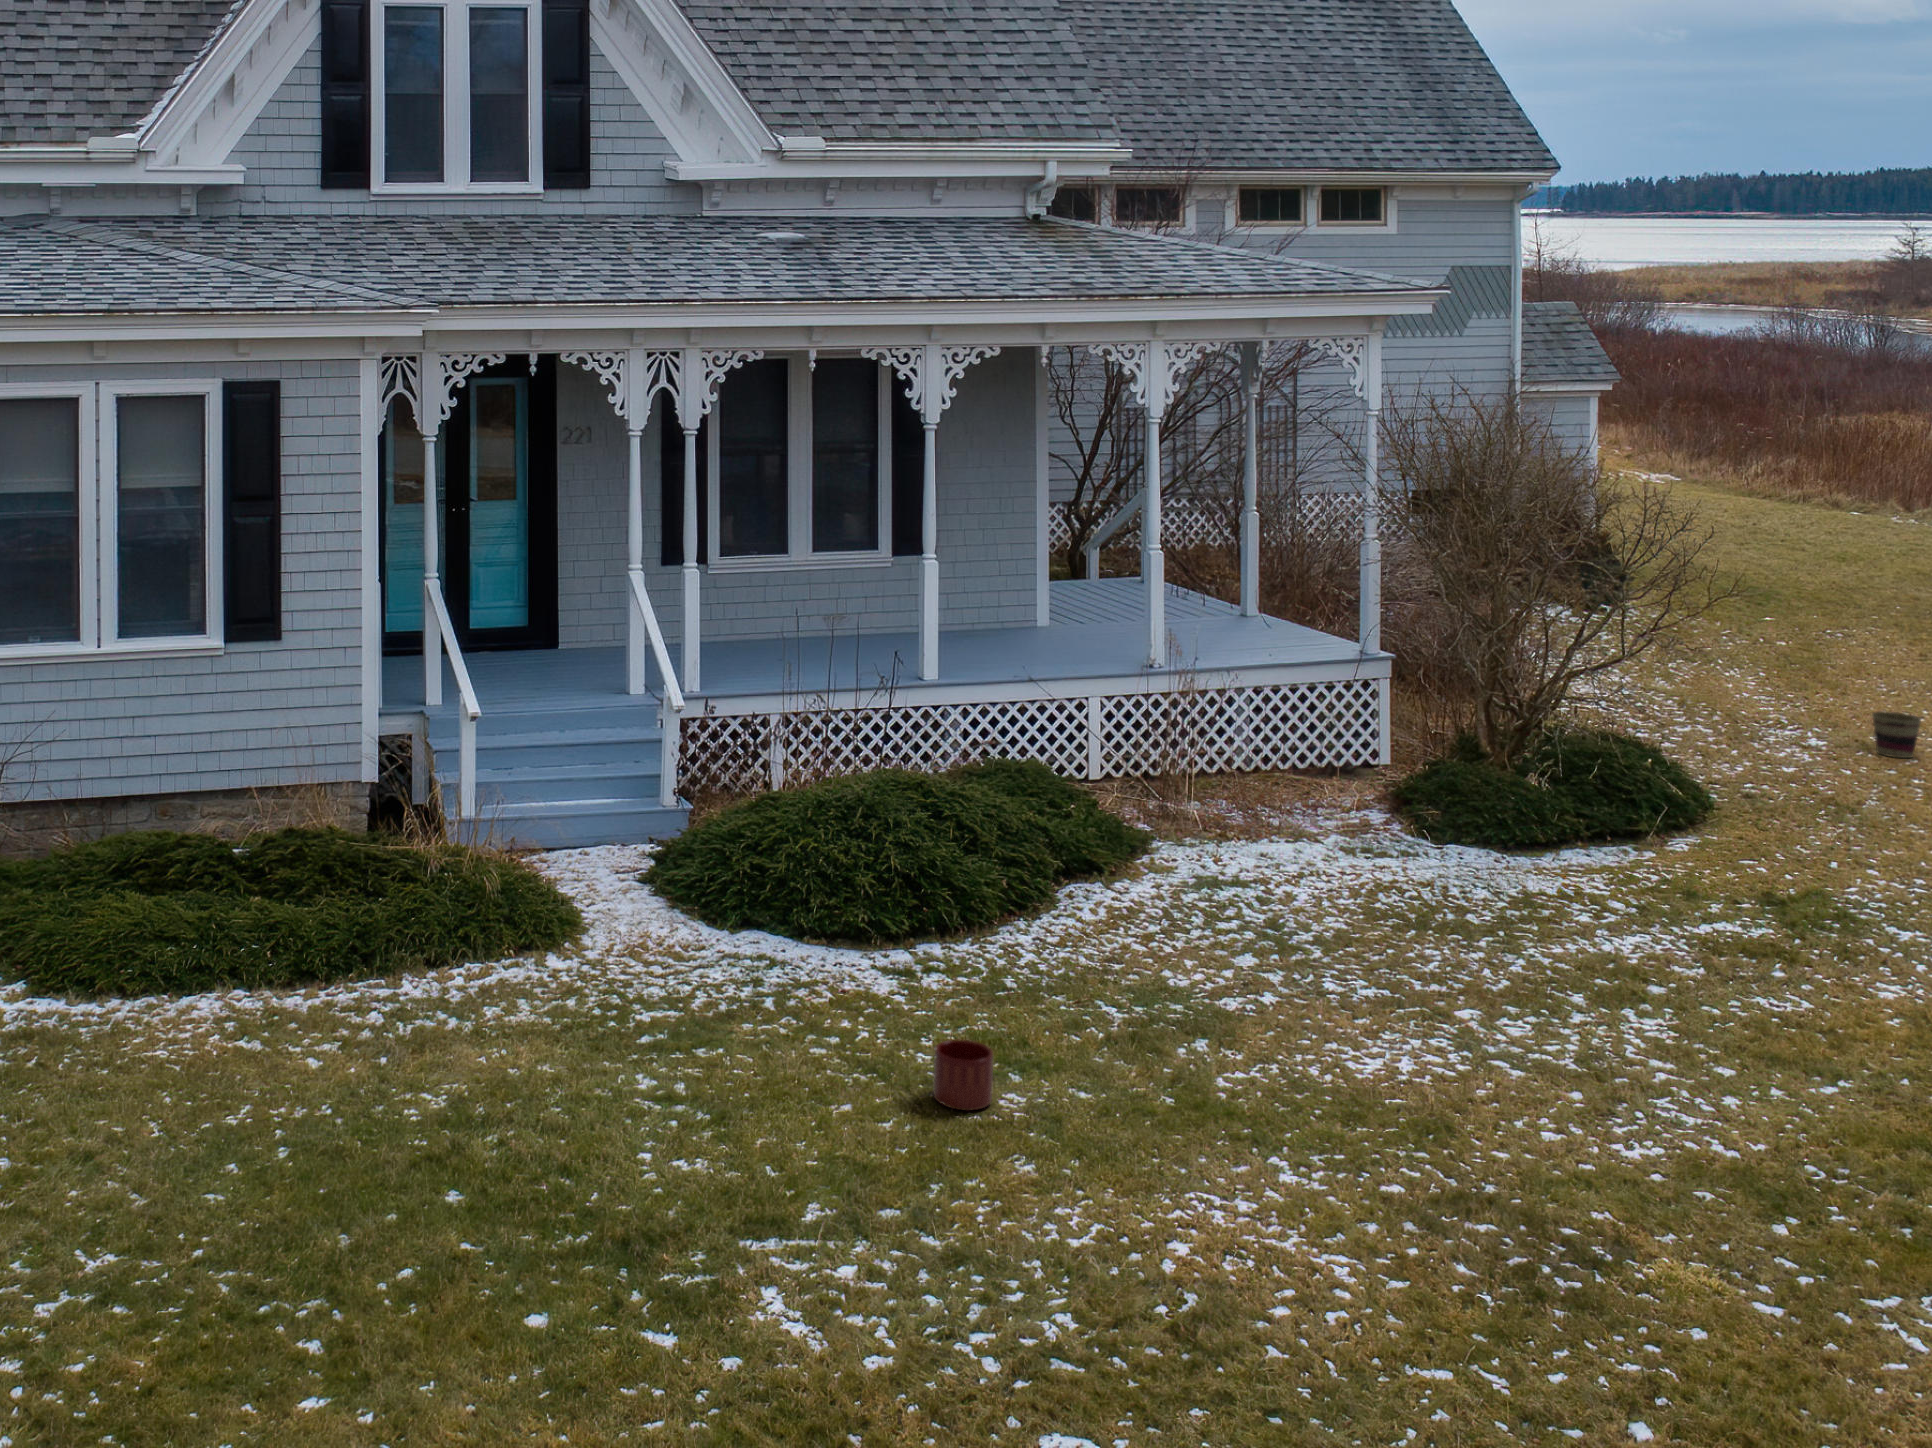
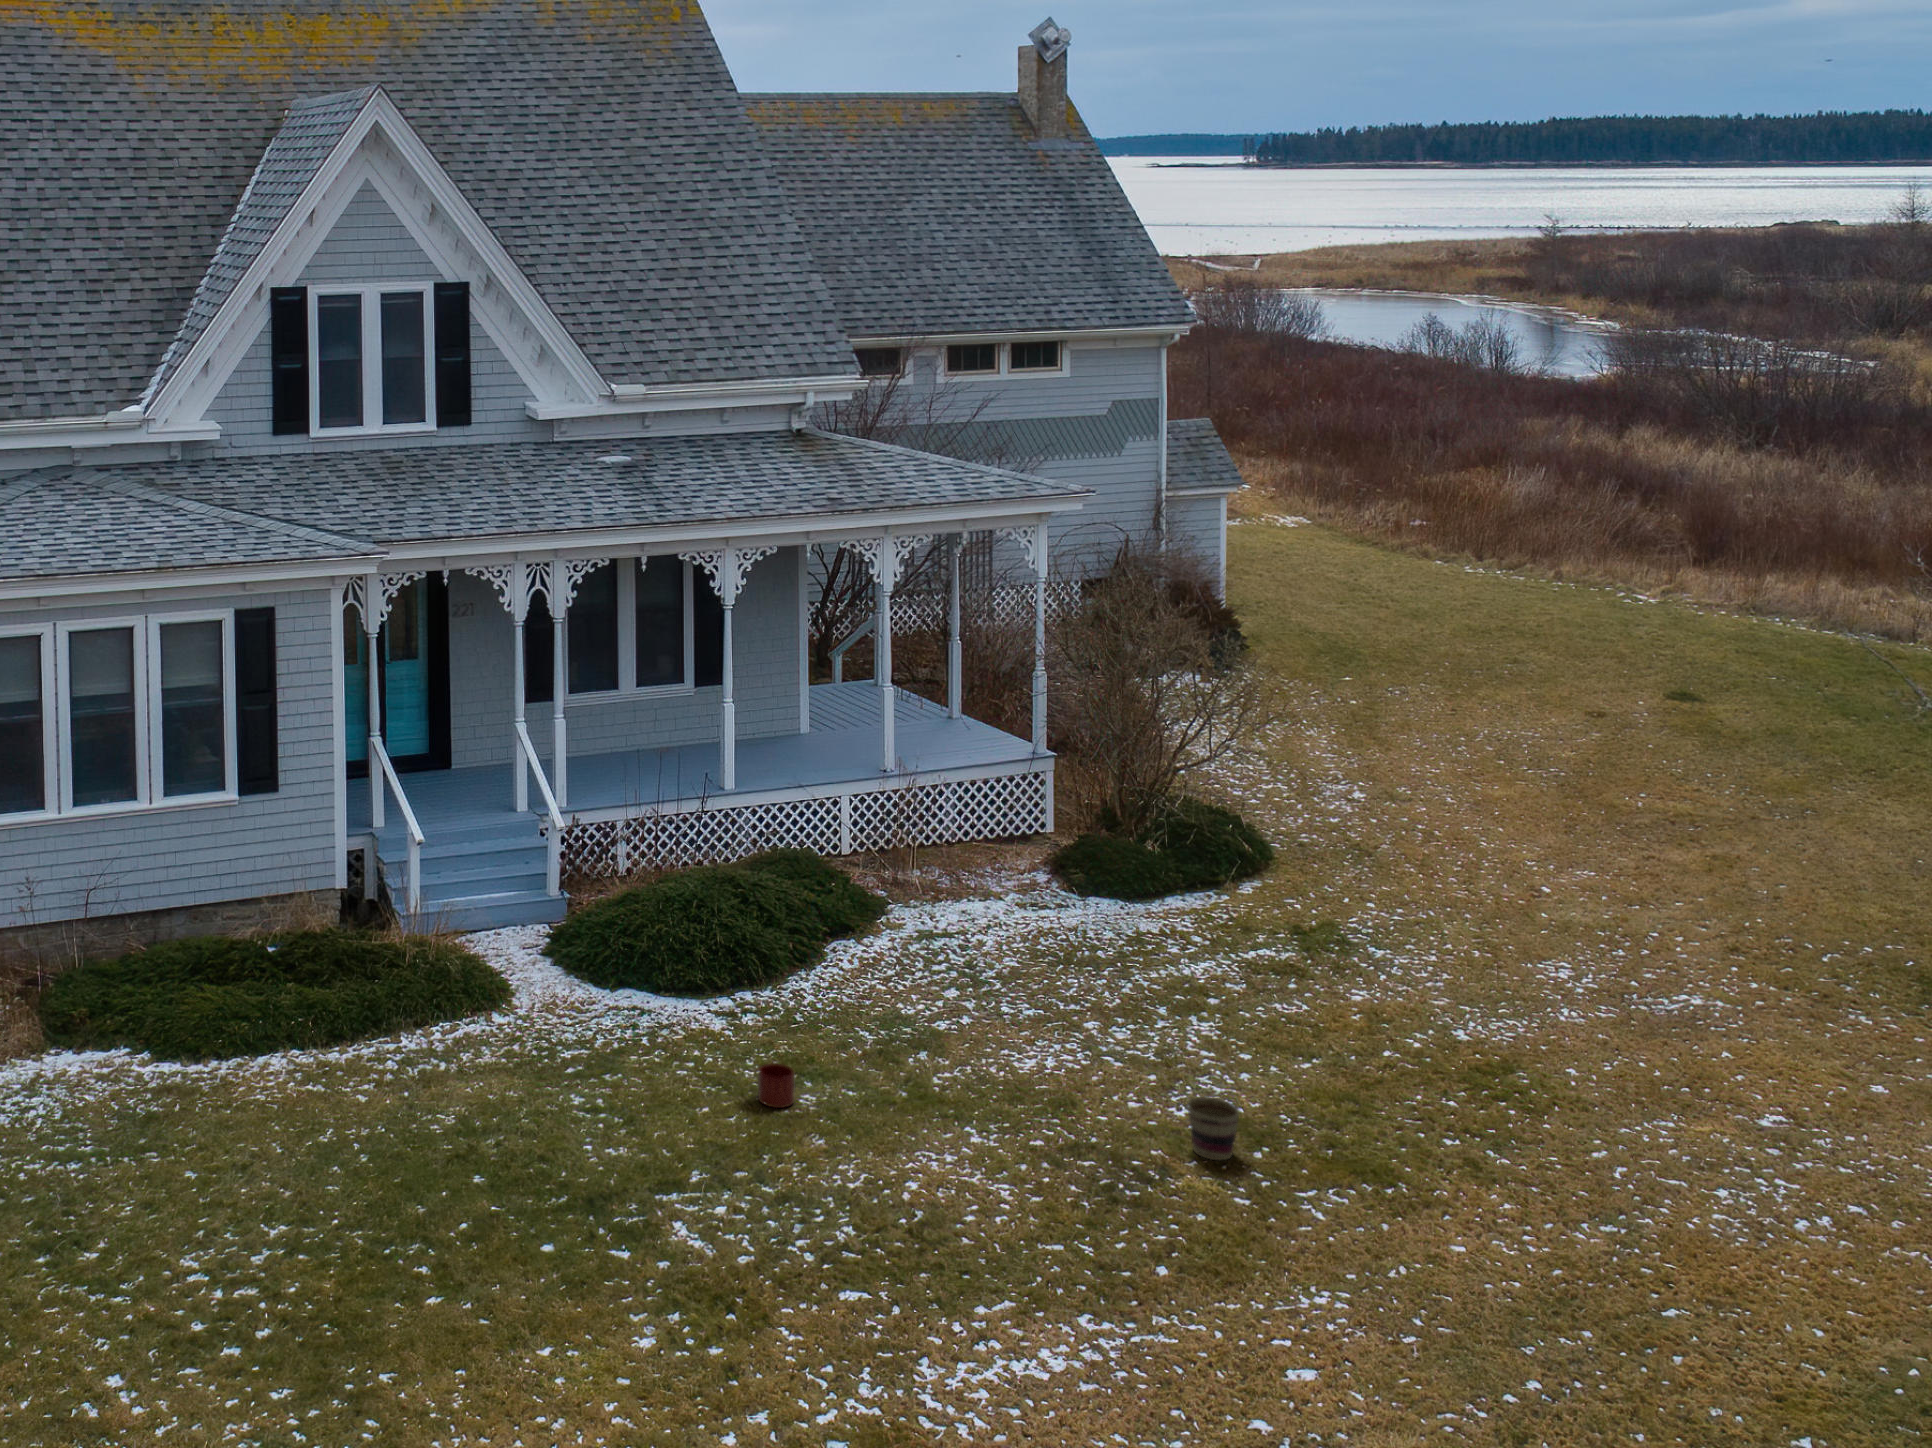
basket: present [1872,711,1921,758] -> present [1187,1097,1240,1160]

